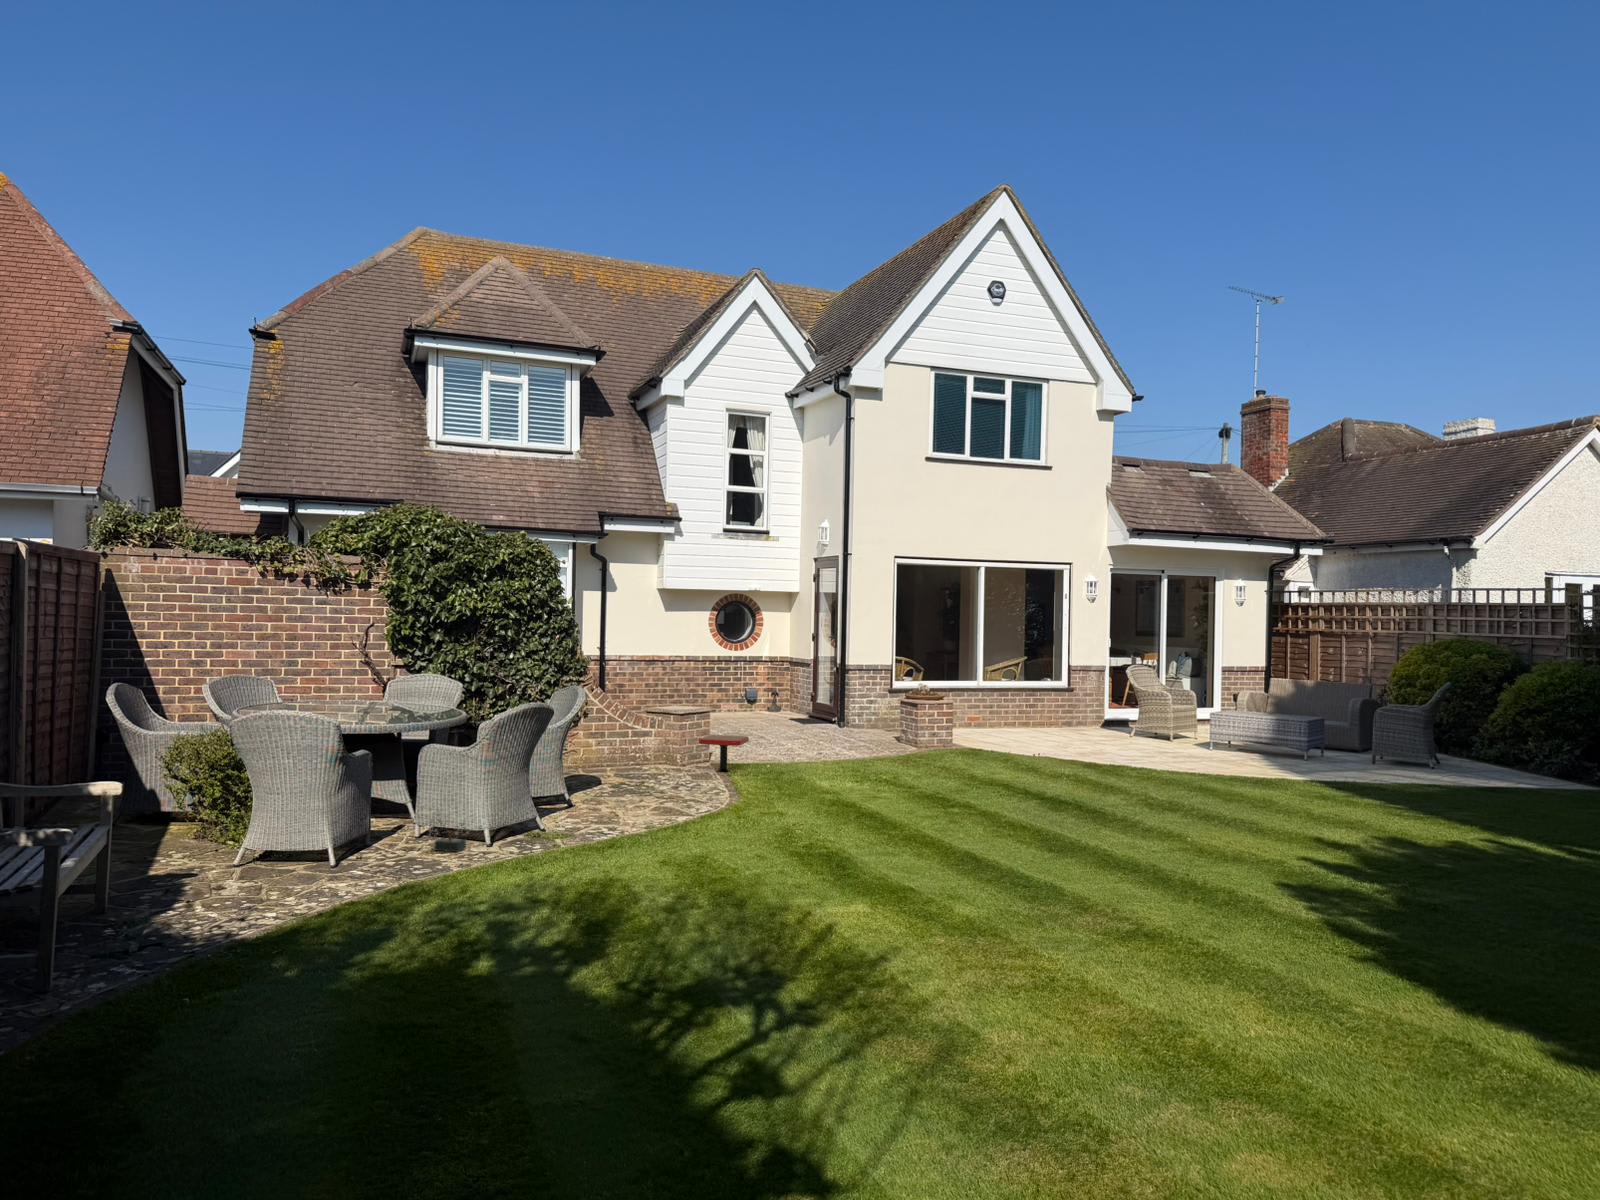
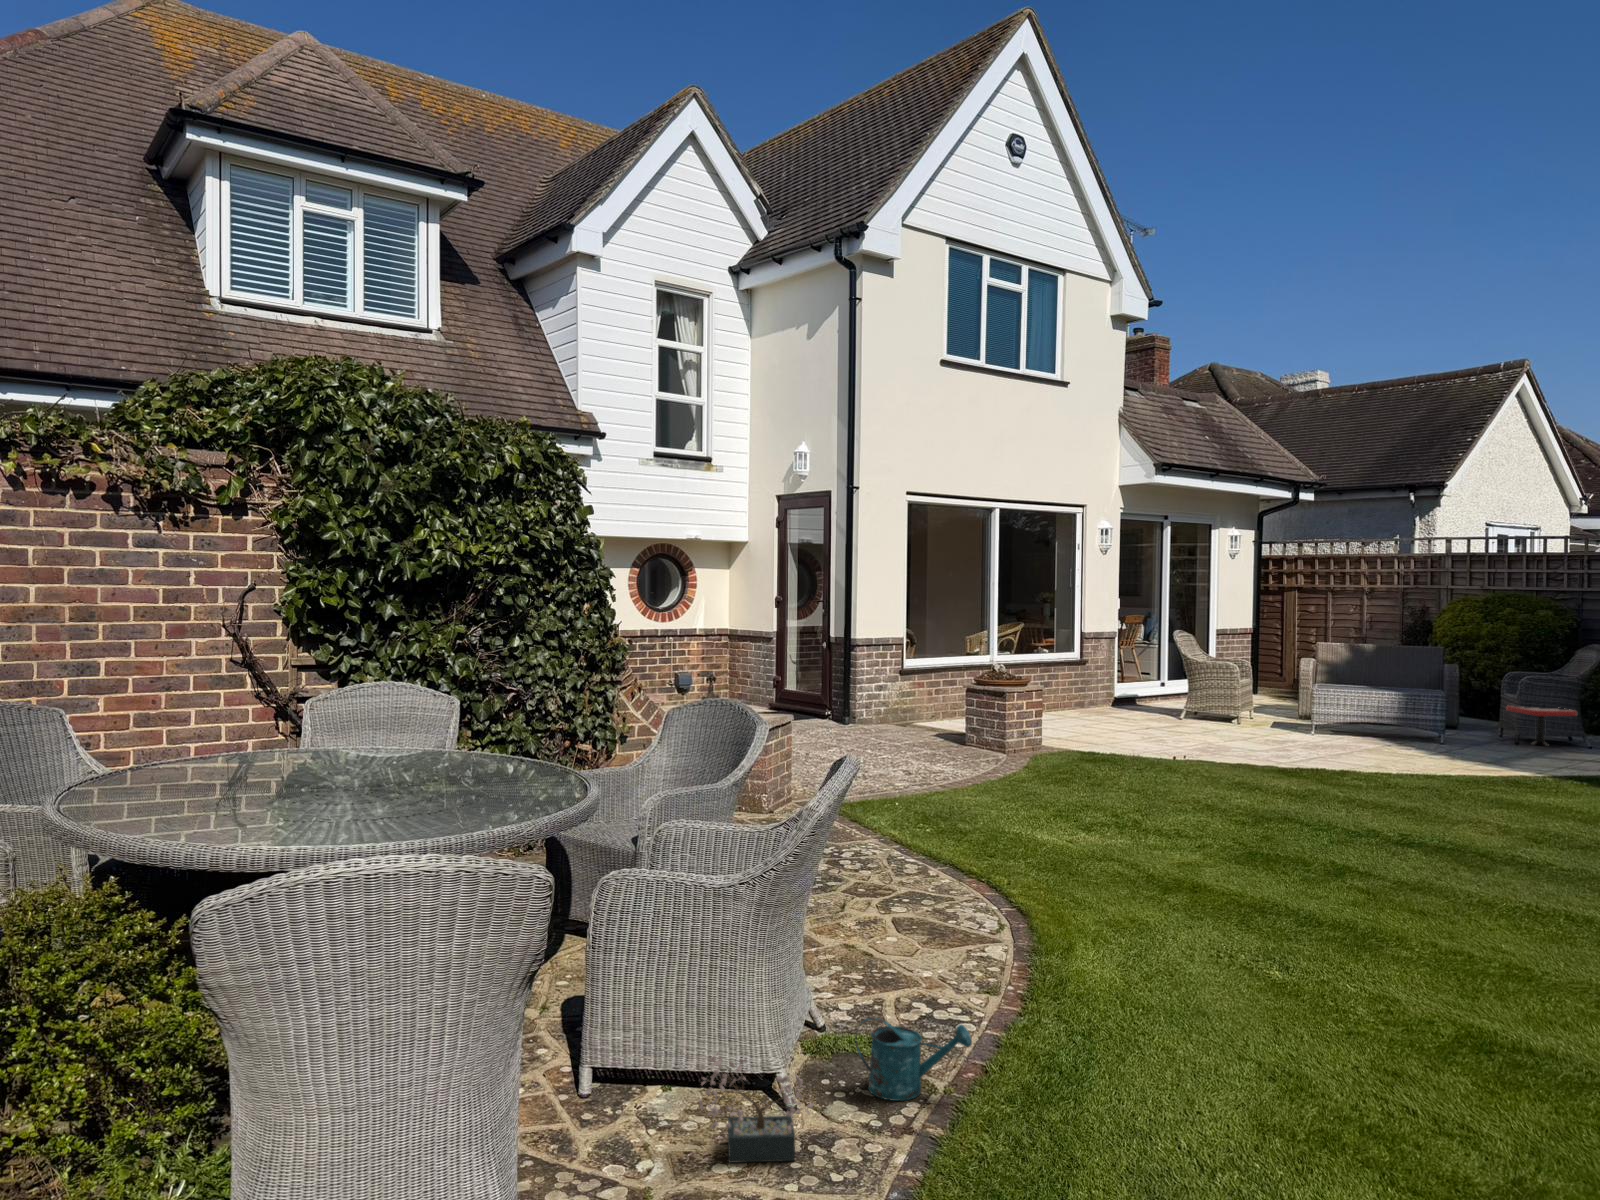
pedestal table: present [699,735,749,772] -> present [1506,706,1577,746]
watering can: none [514,812,555,845] -> present [856,1017,972,1101]

